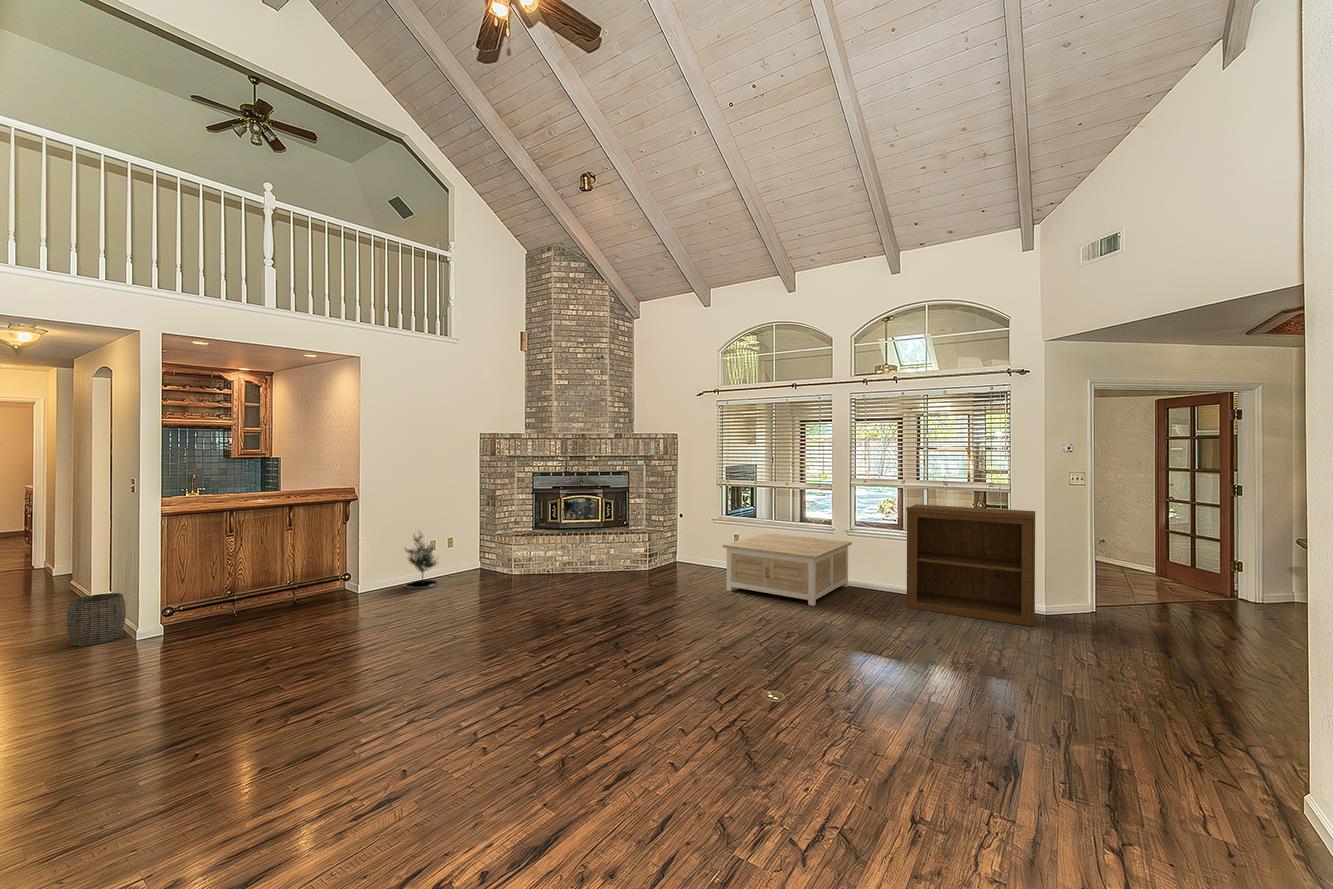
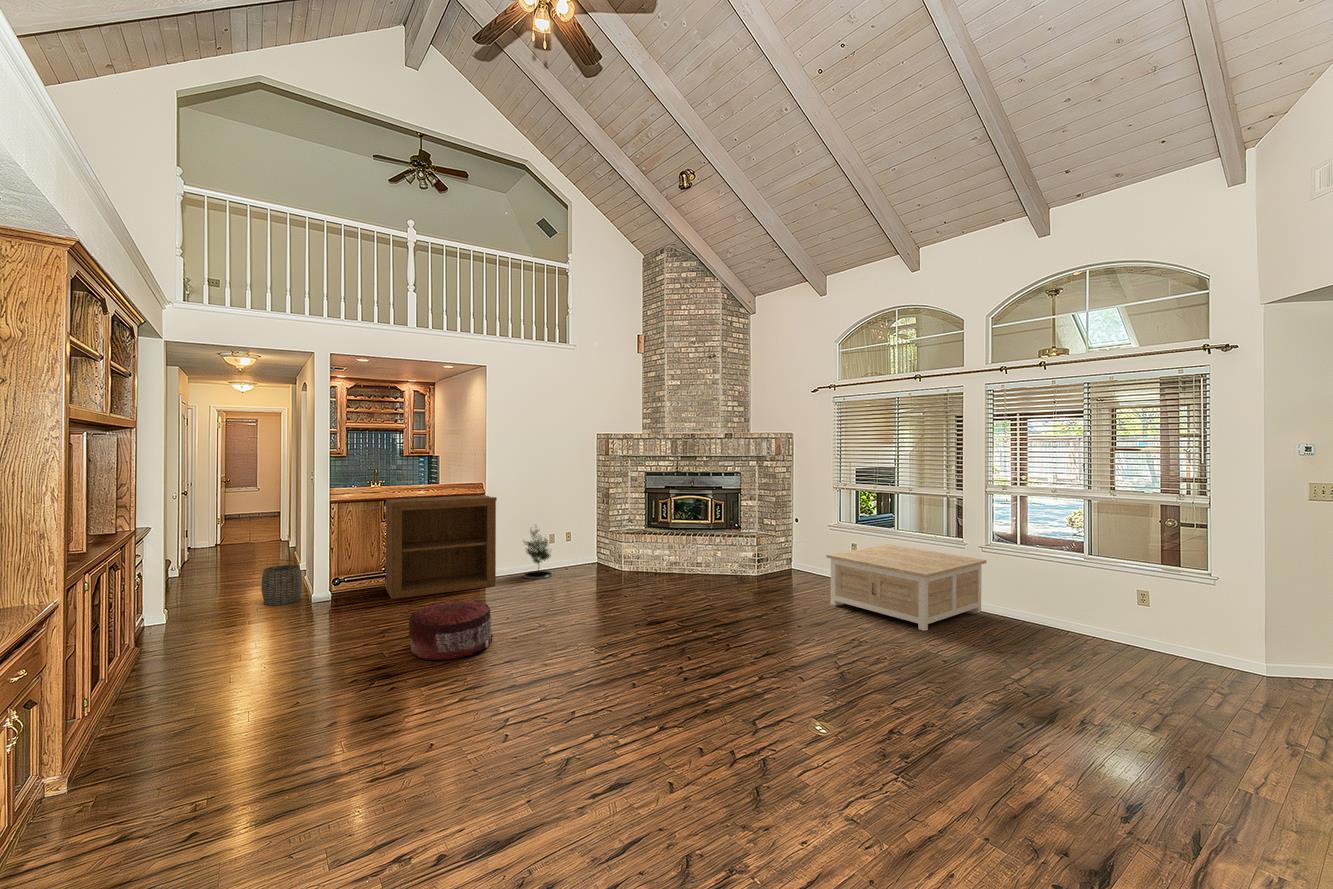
bookshelf: present [906,504,1035,626] -> present [386,495,497,599]
pouf: none [314,614,412,684] -> present [409,600,493,660]

